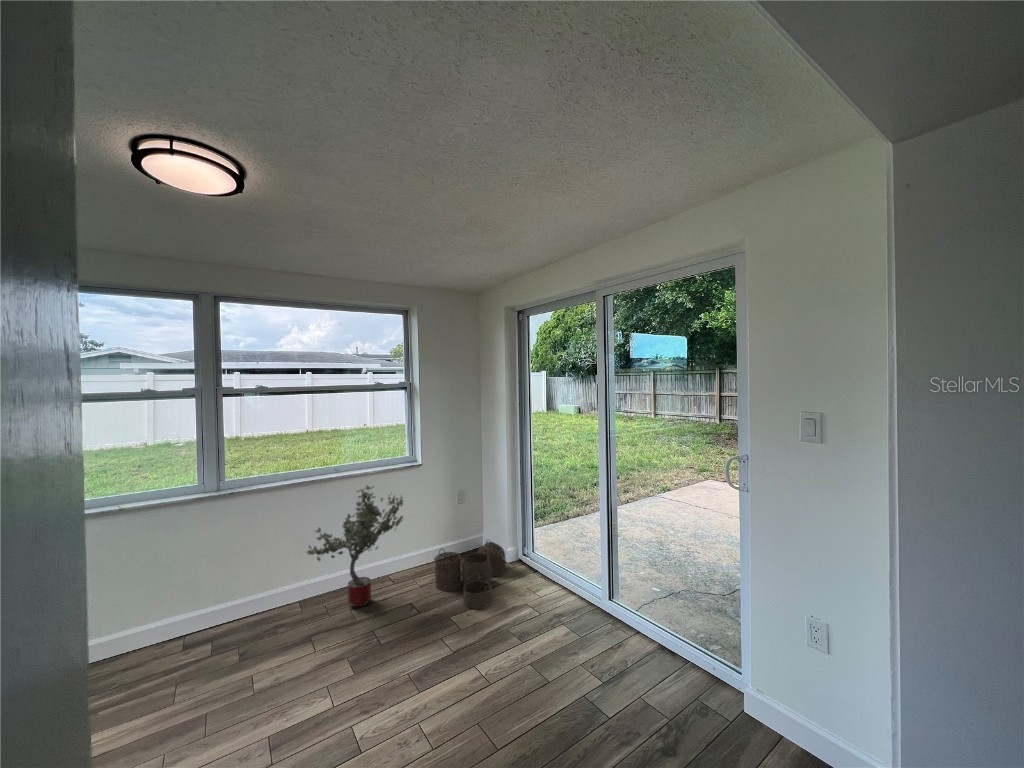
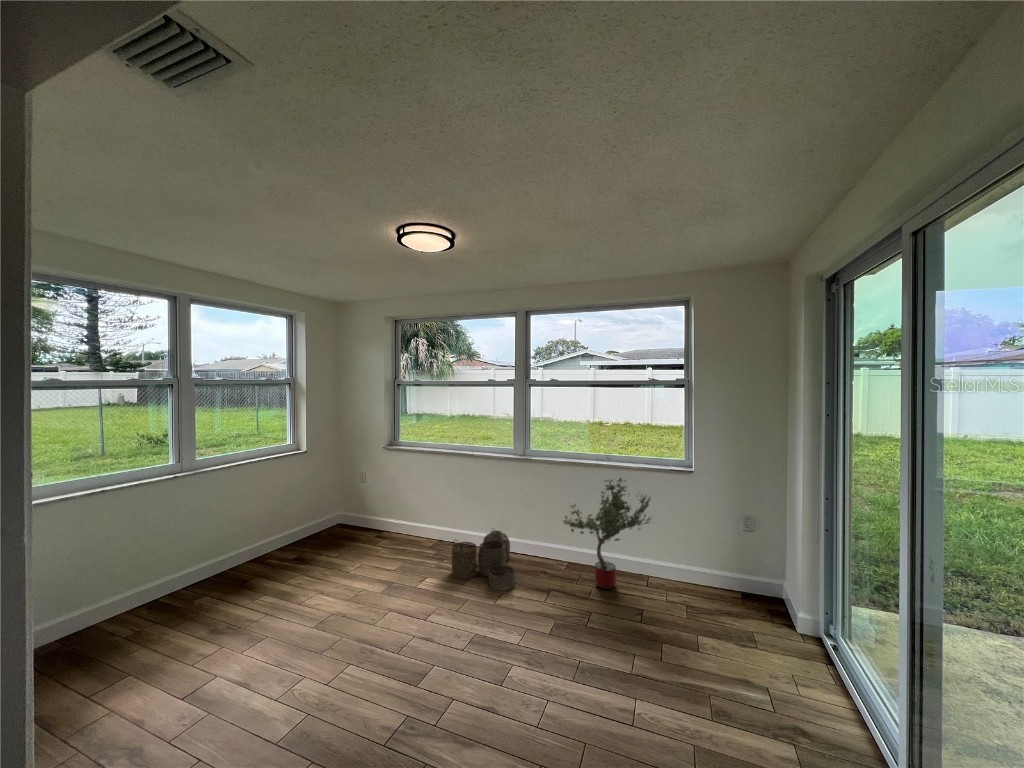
woven basket: present [434,542,506,609] -> present [452,530,515,591]

